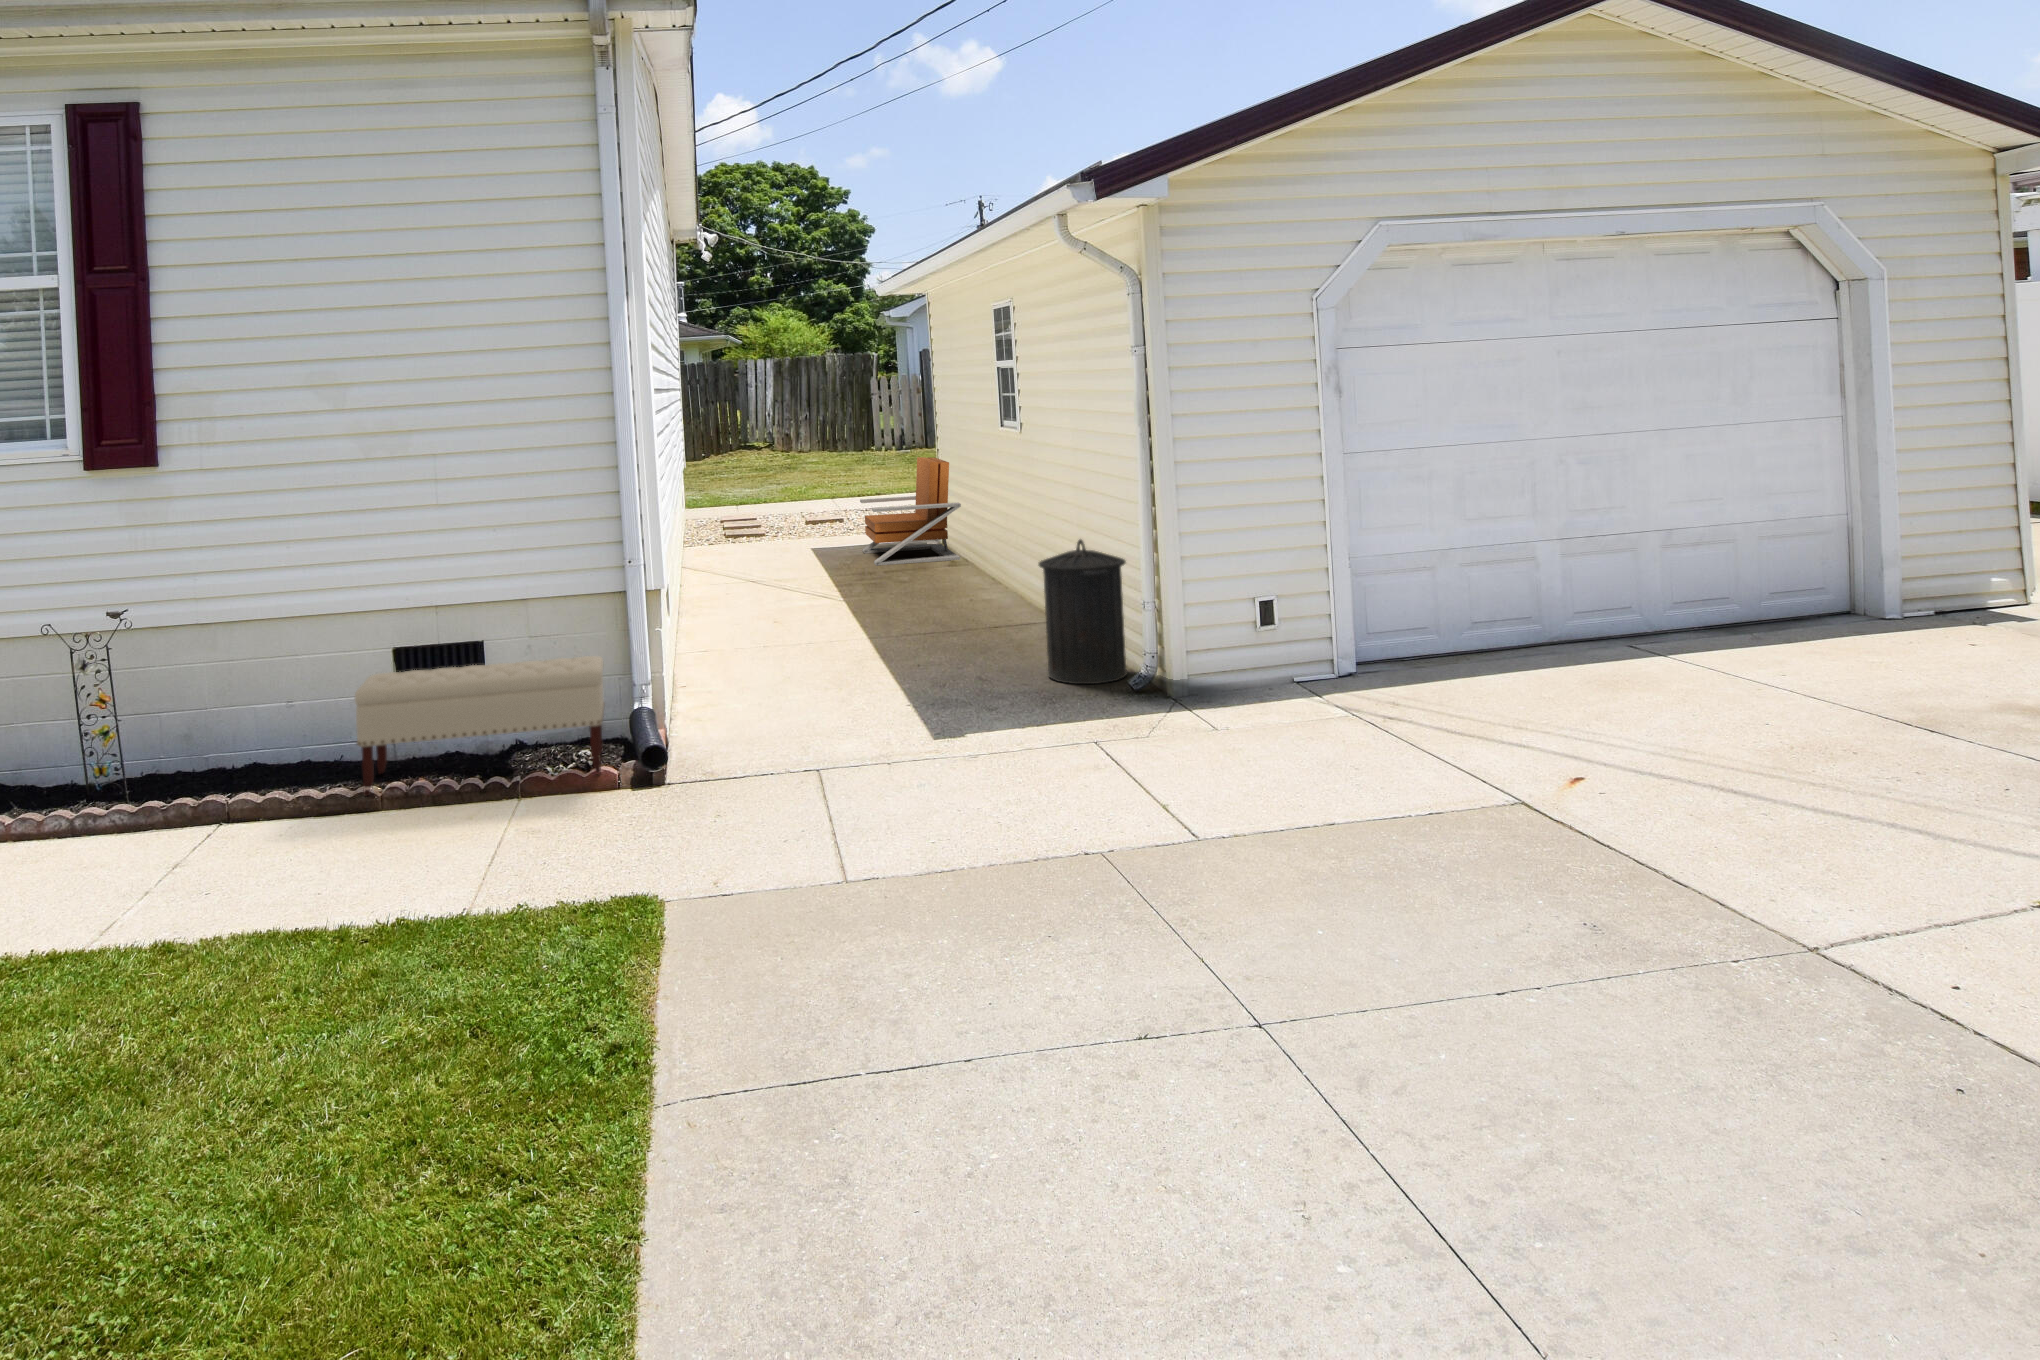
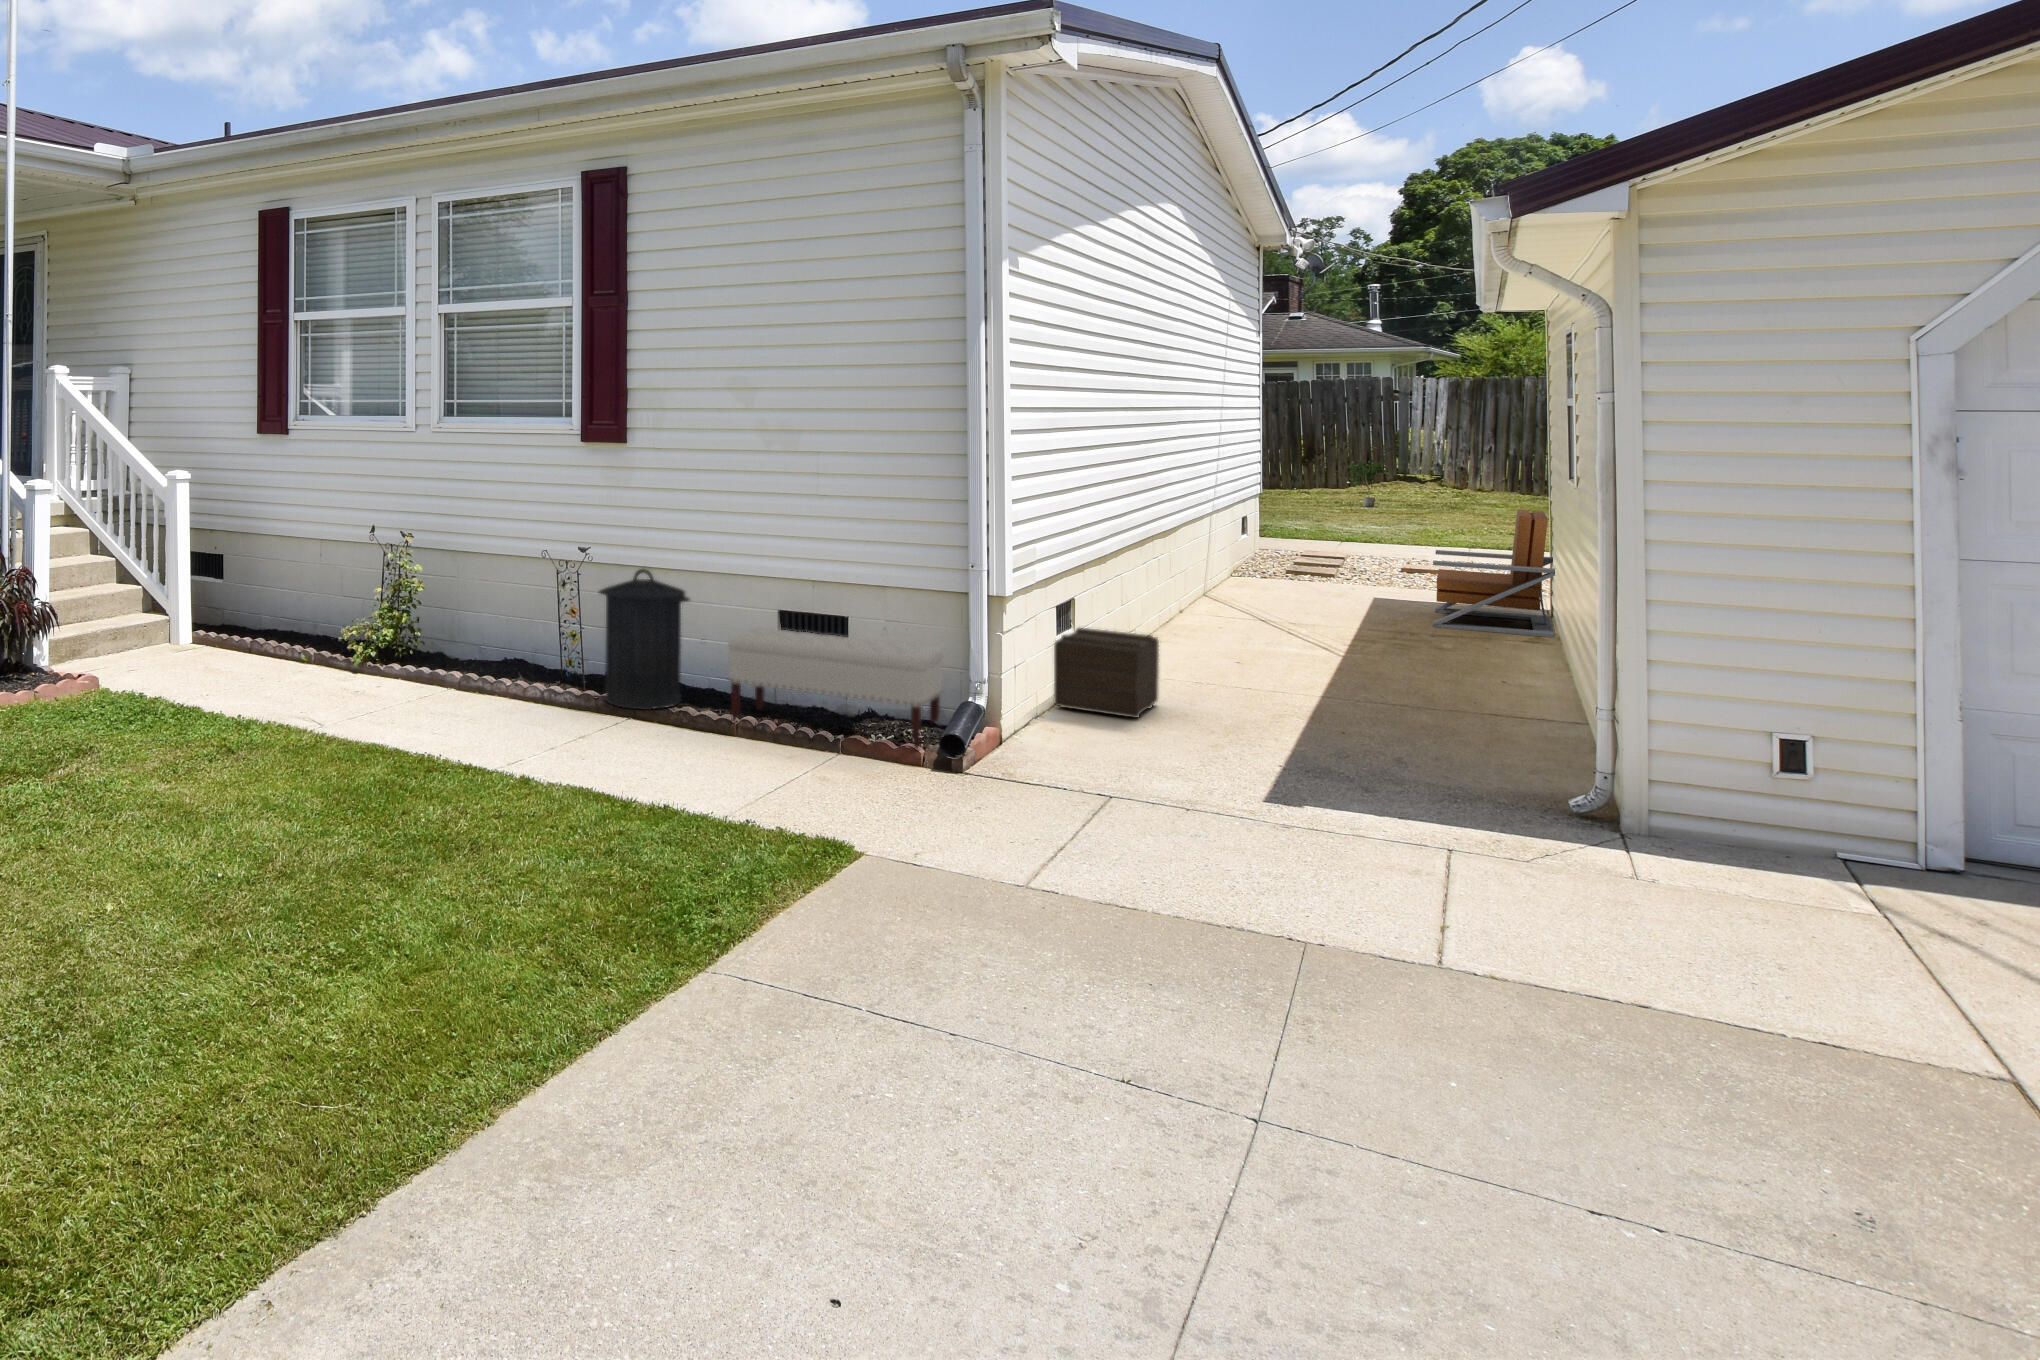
potted plant: none [702,434,735,475] -> present [1349,460,1390,507]
trash can: present [1039,539,1128,684] -> present [599,569,689,710]
wooden crate: none [673,607,758,696] -> present [1054,628,1159,718]

